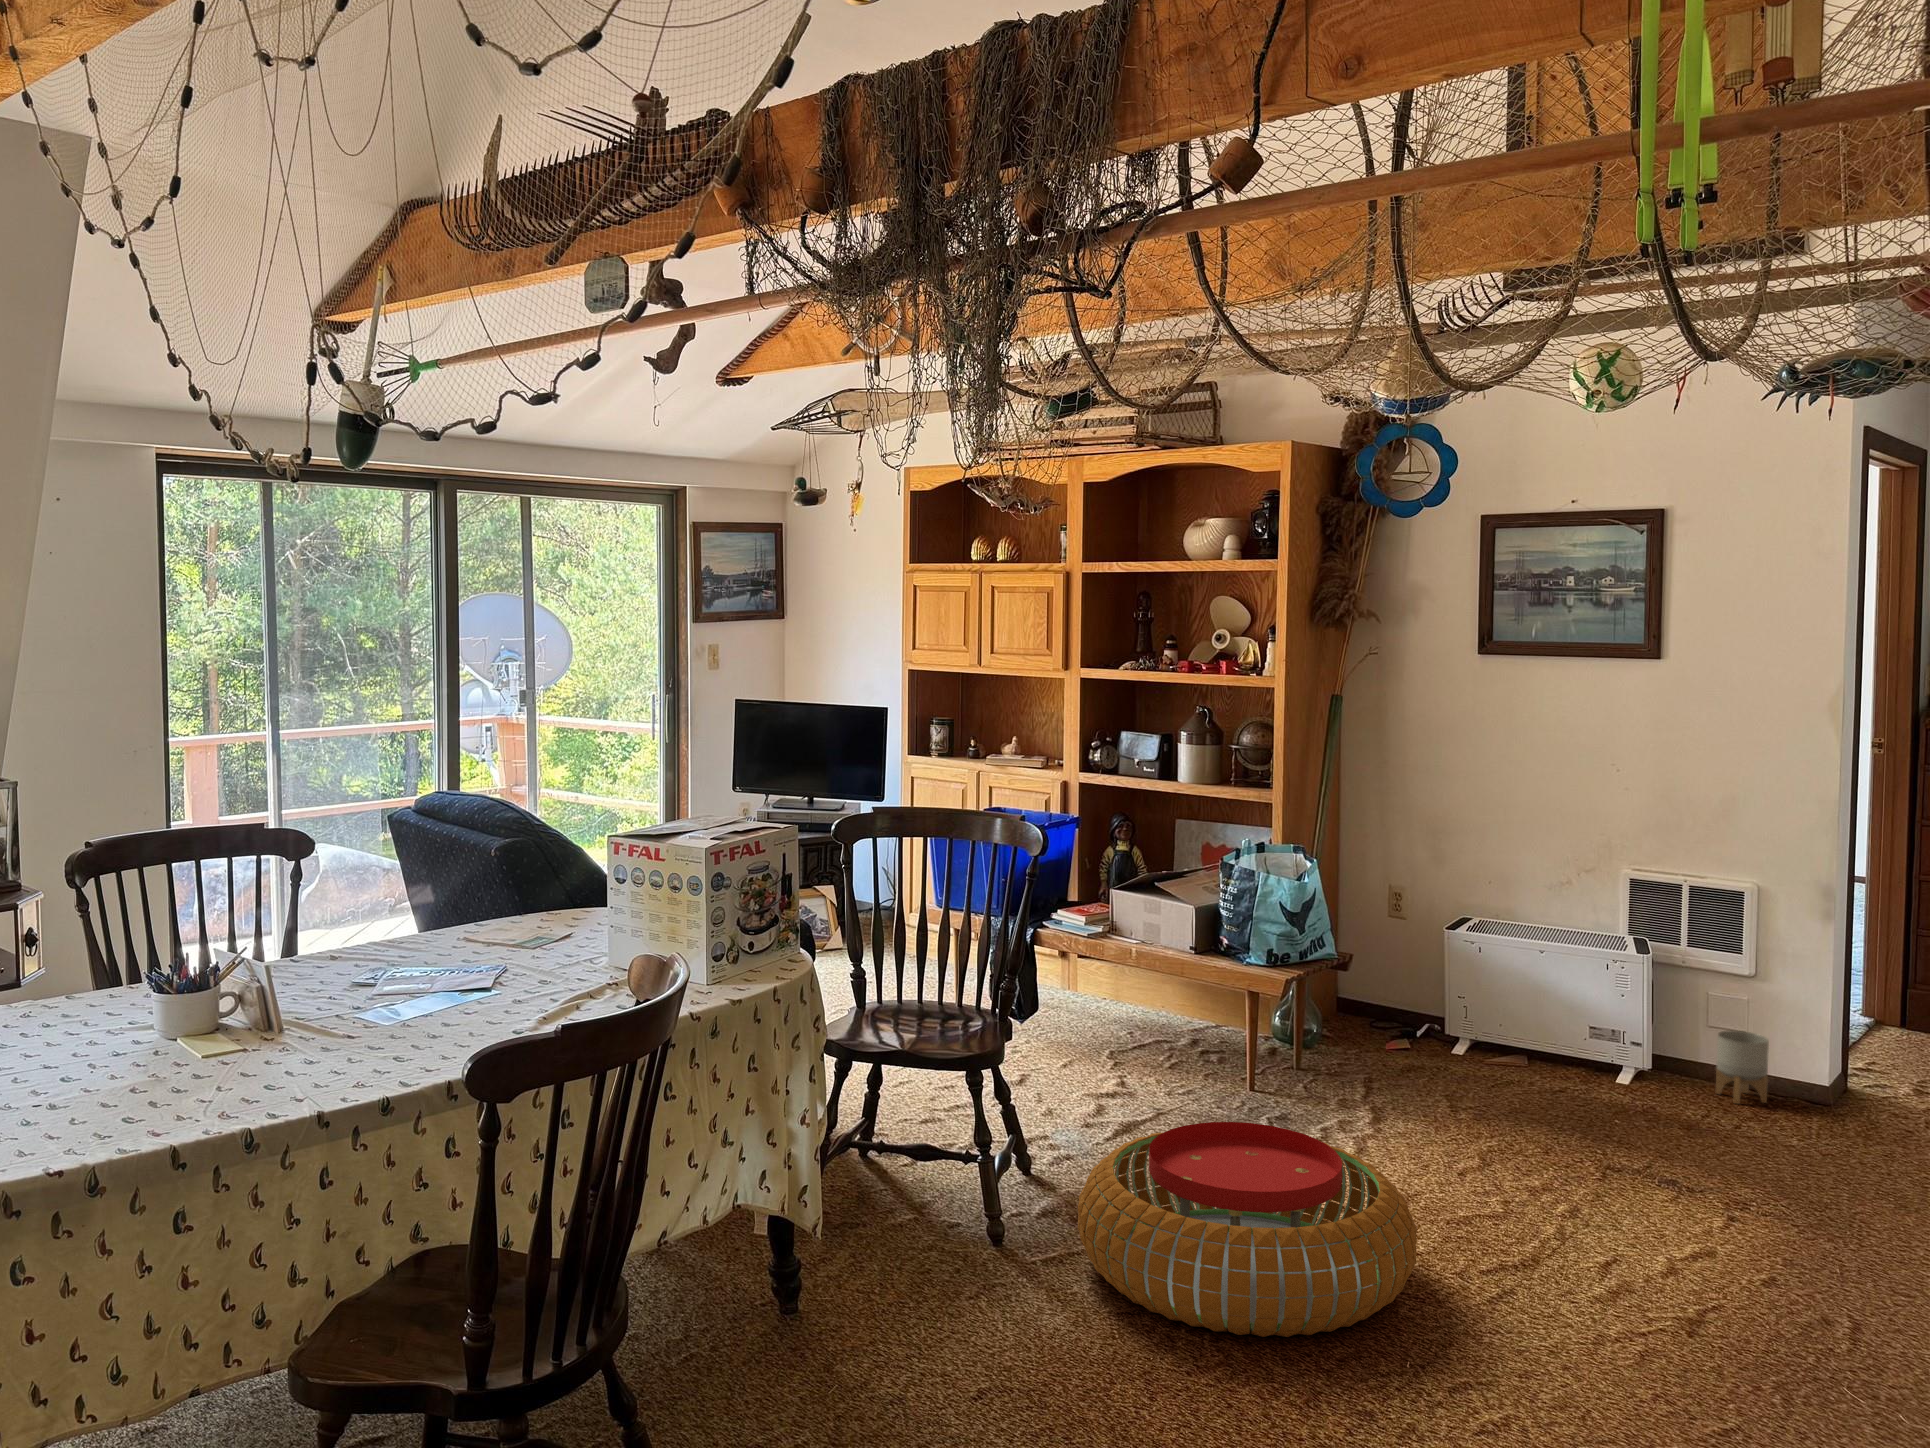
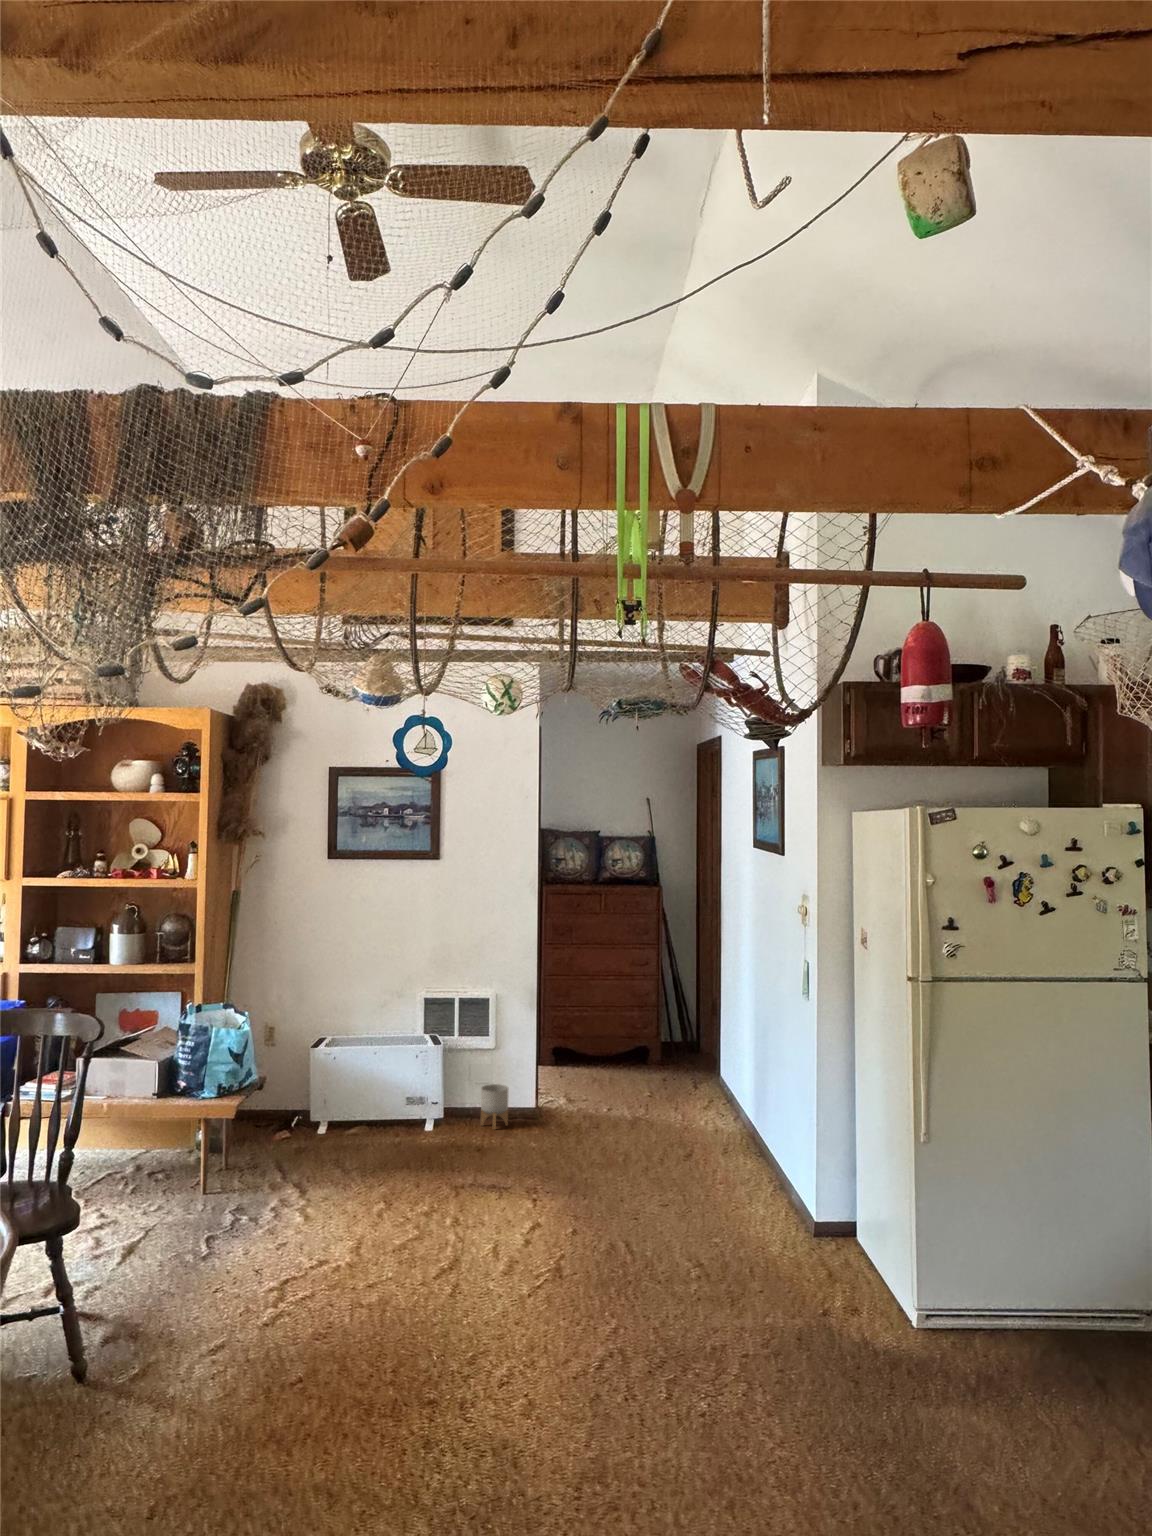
pouf: present [1078,1122,1417,1337] -> none [156,1216,412,1389]

